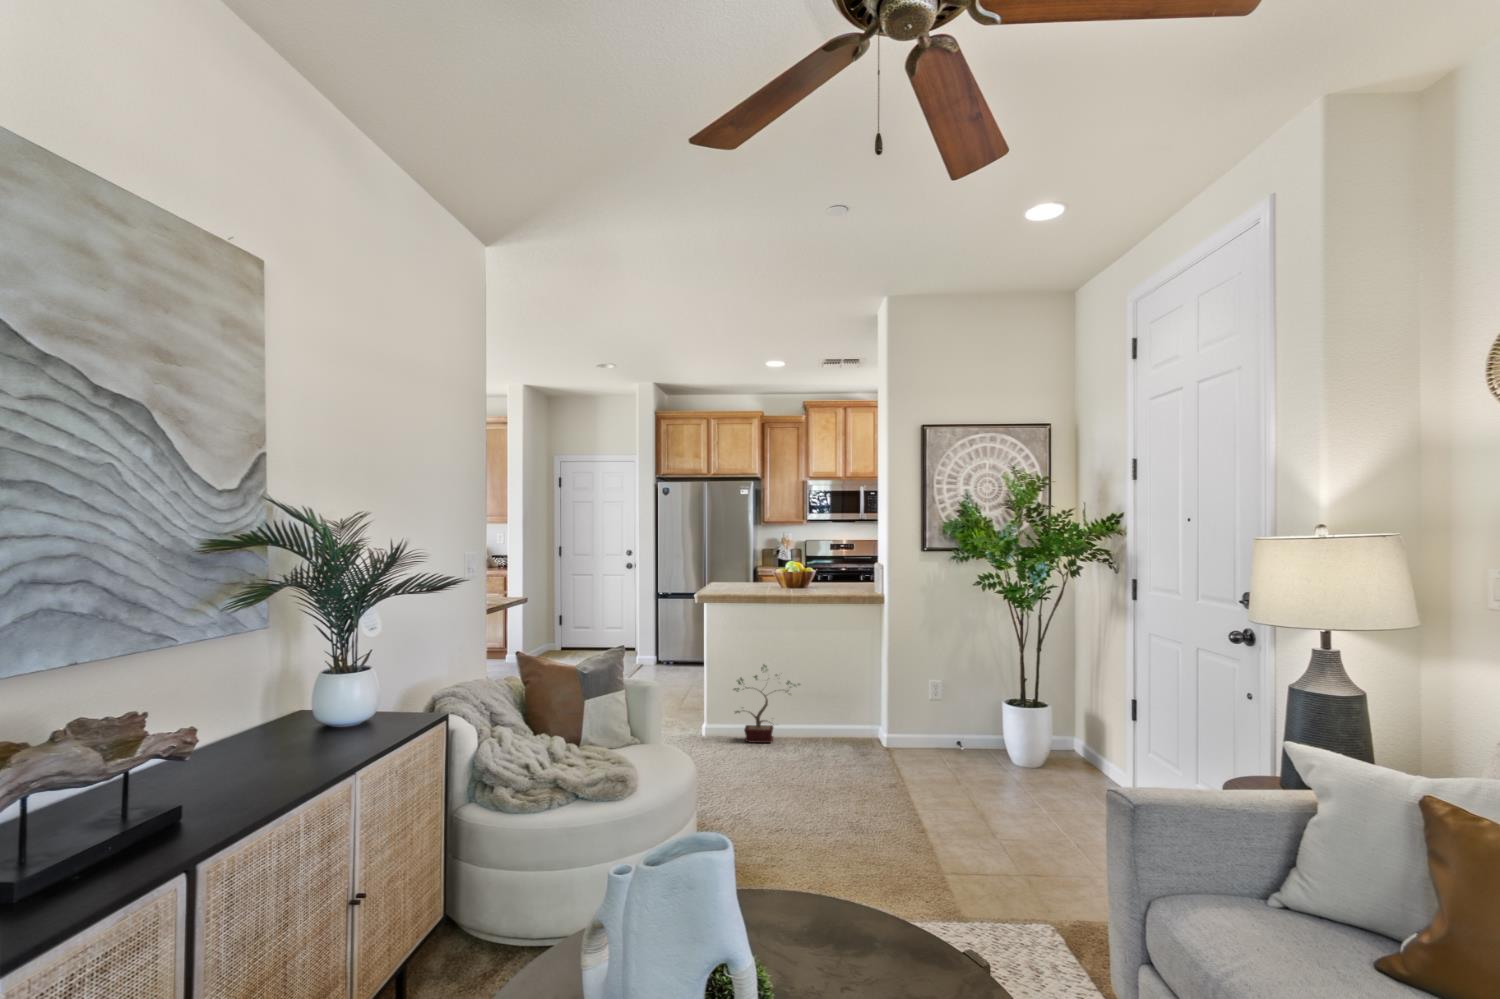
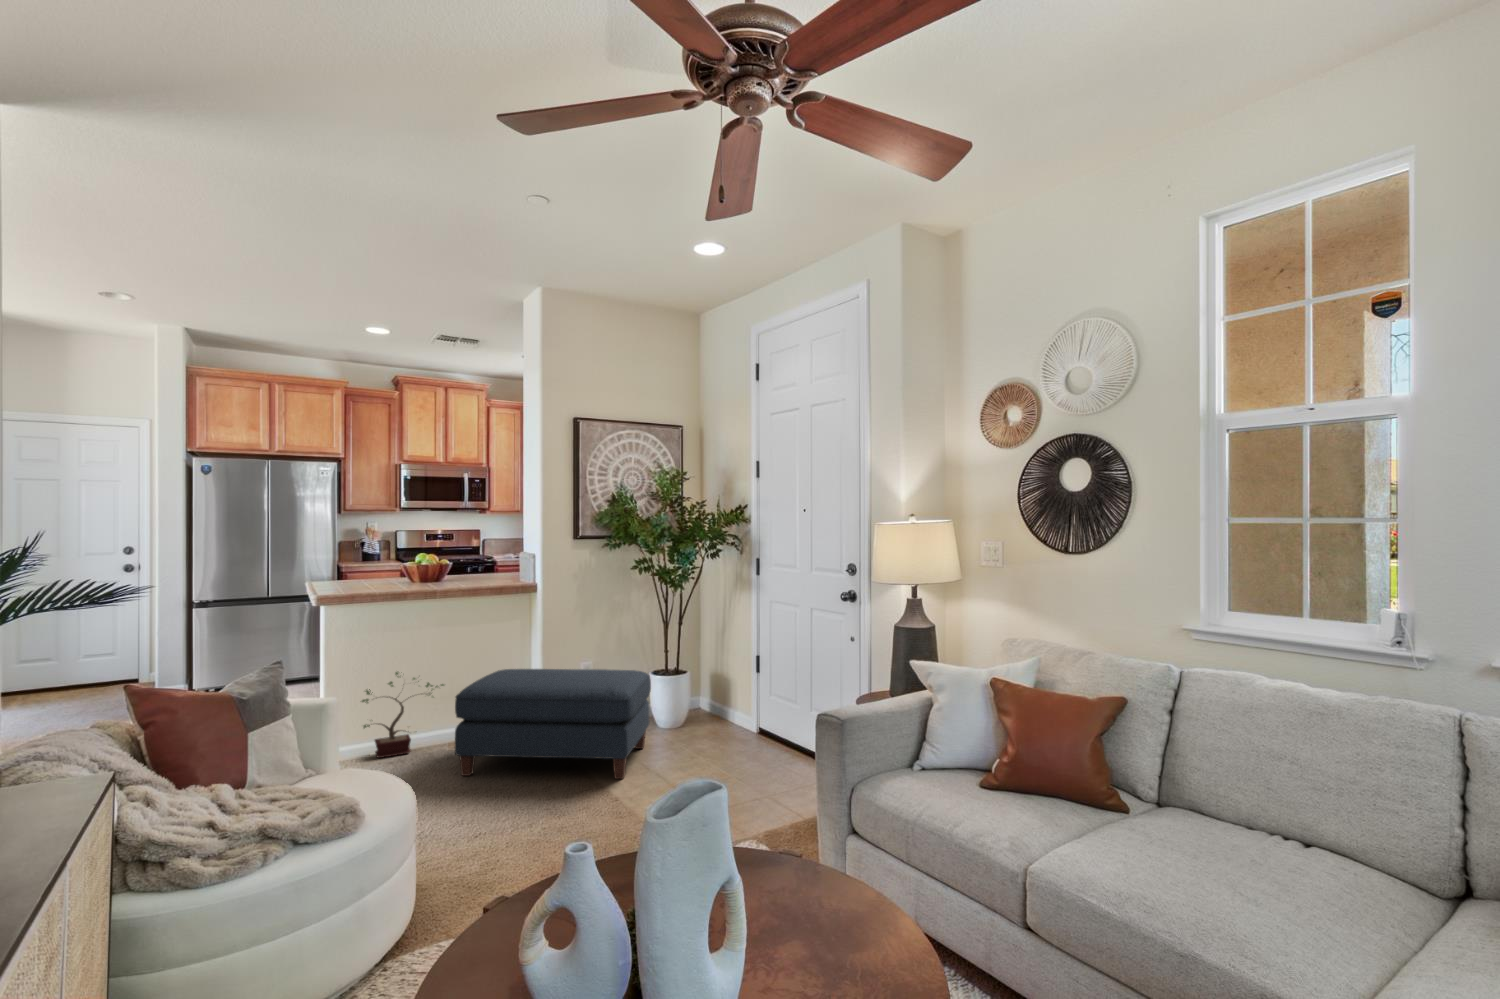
ottoman: none [795,677,995,811] -> present [455,669,651,779]

